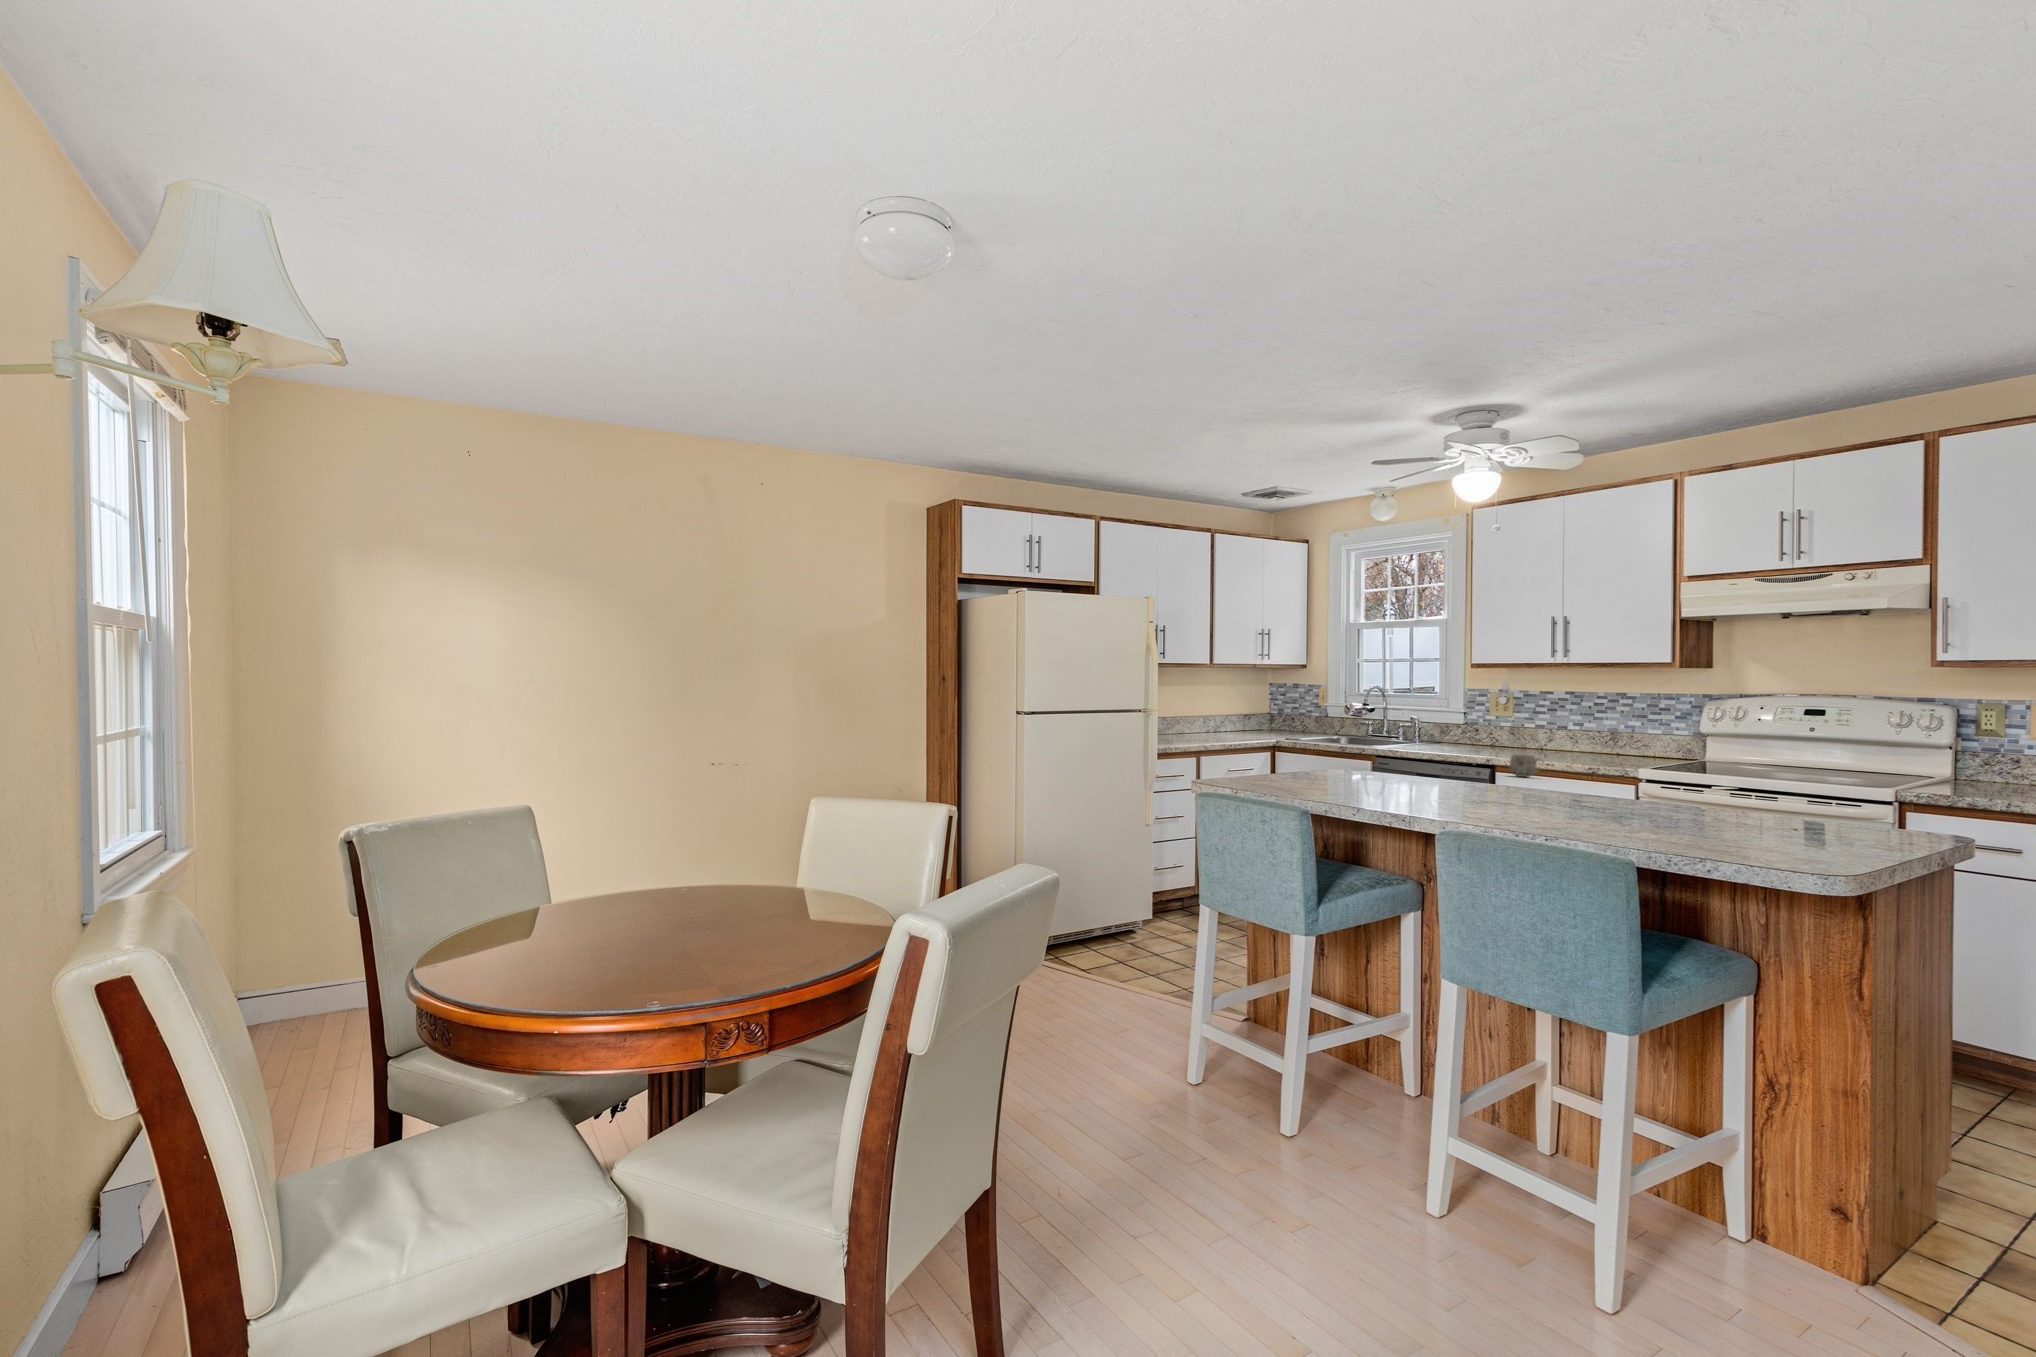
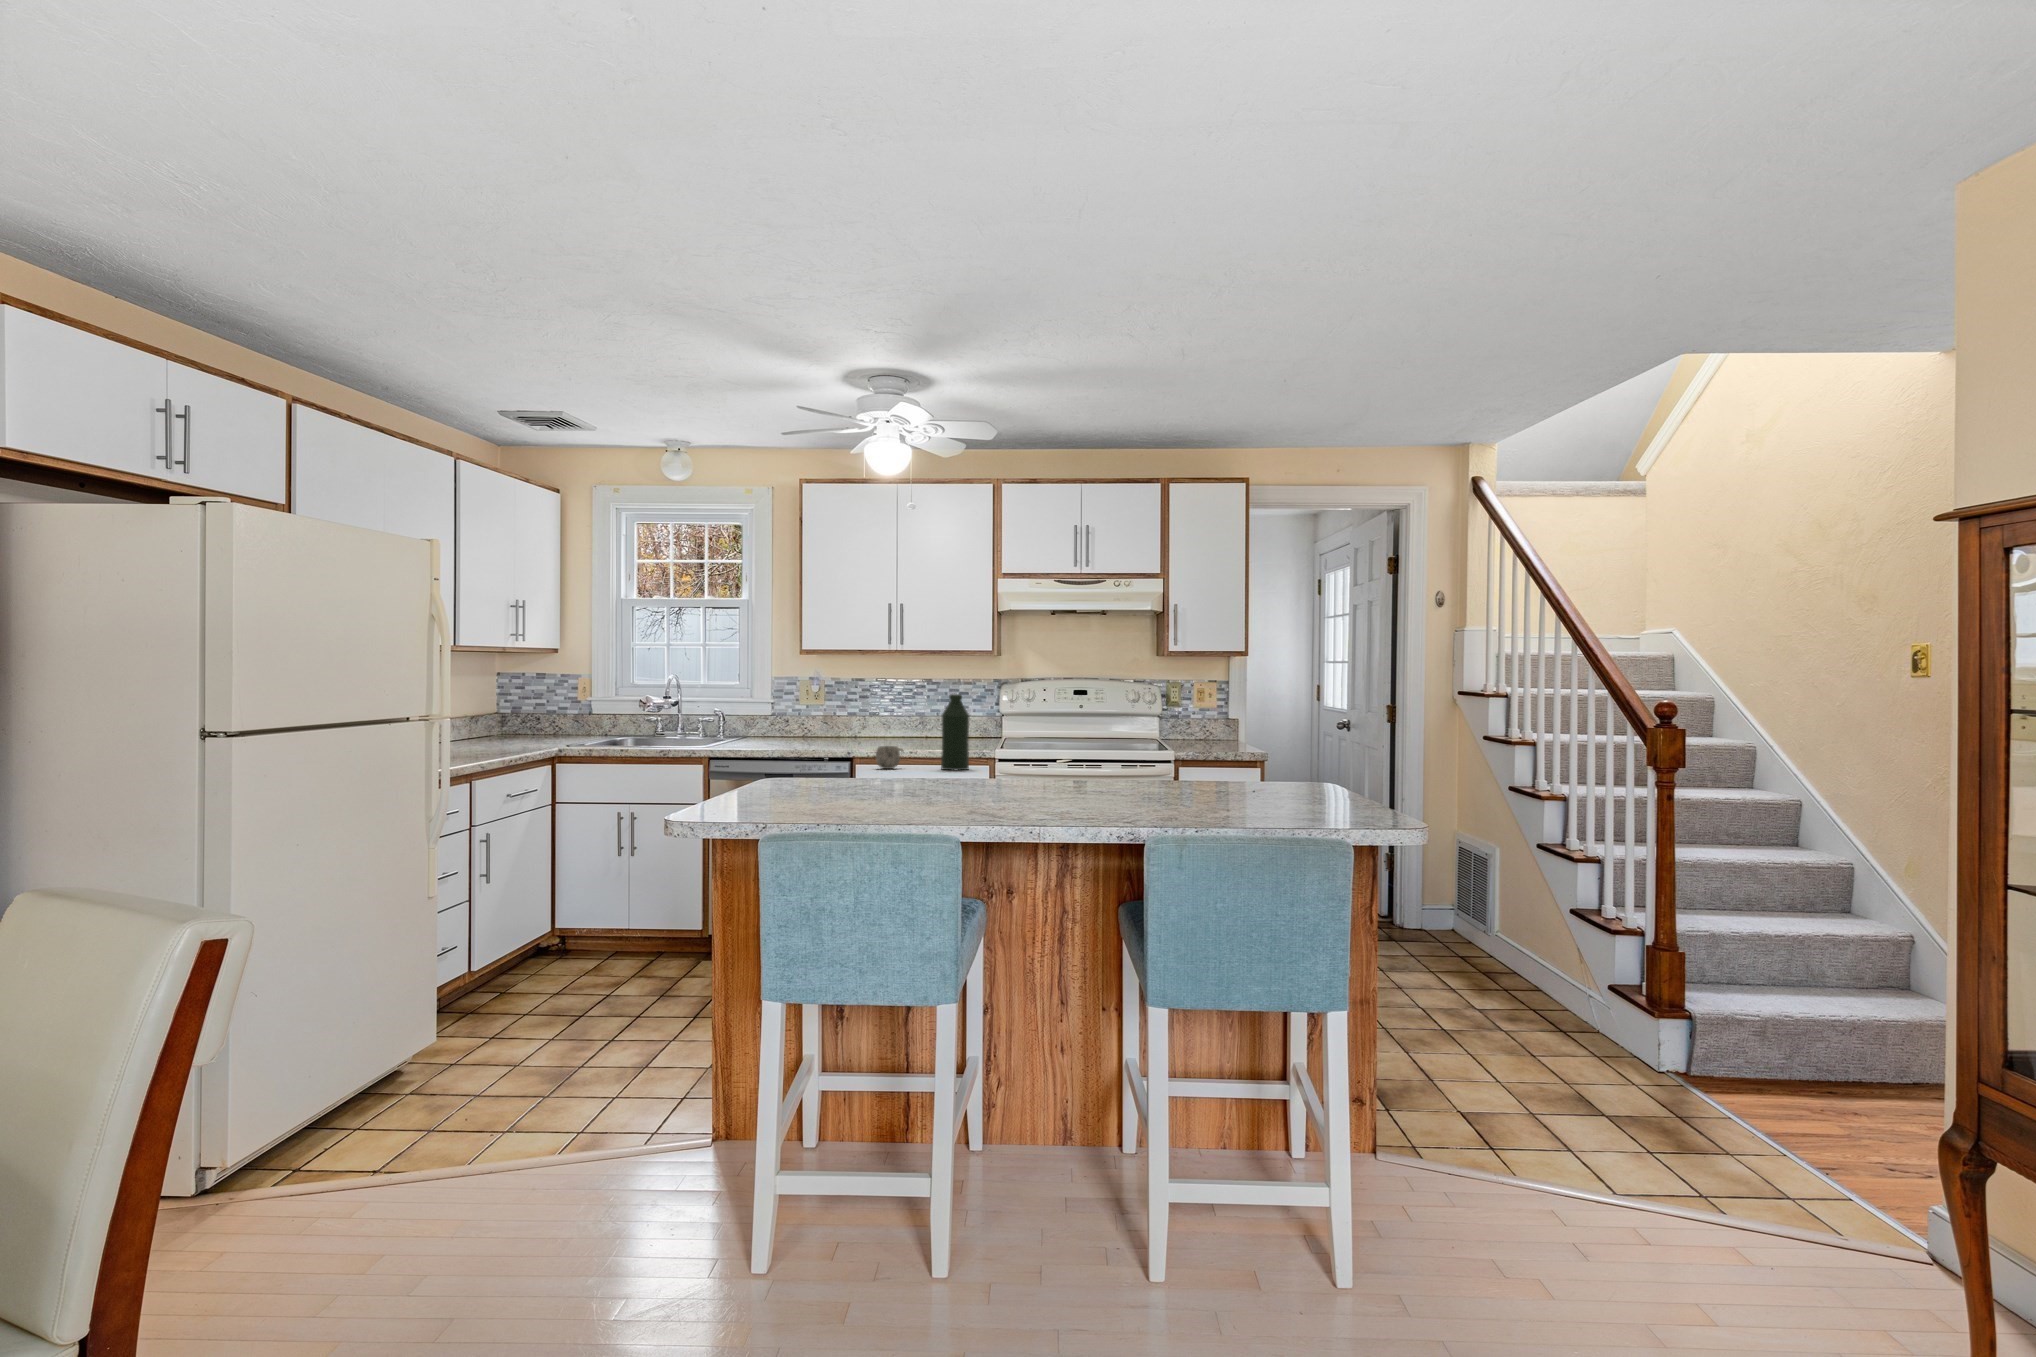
bottle: none [1572,706,1609,785] -> present [941,694,969,770]

